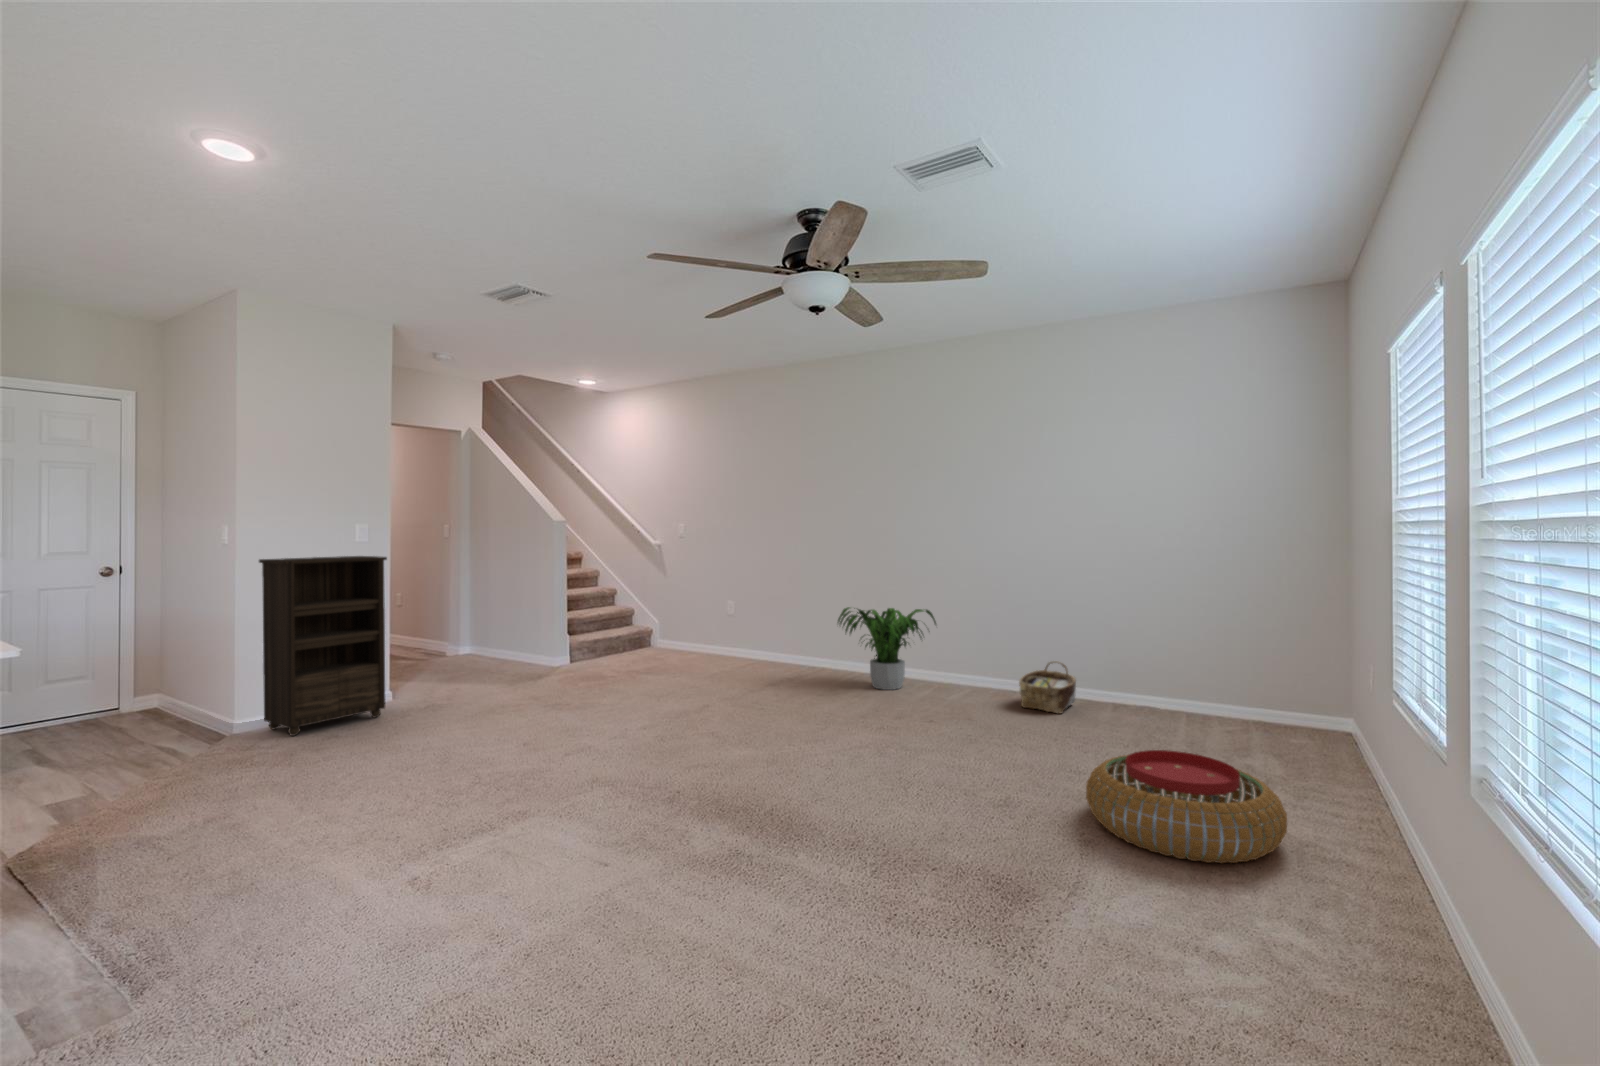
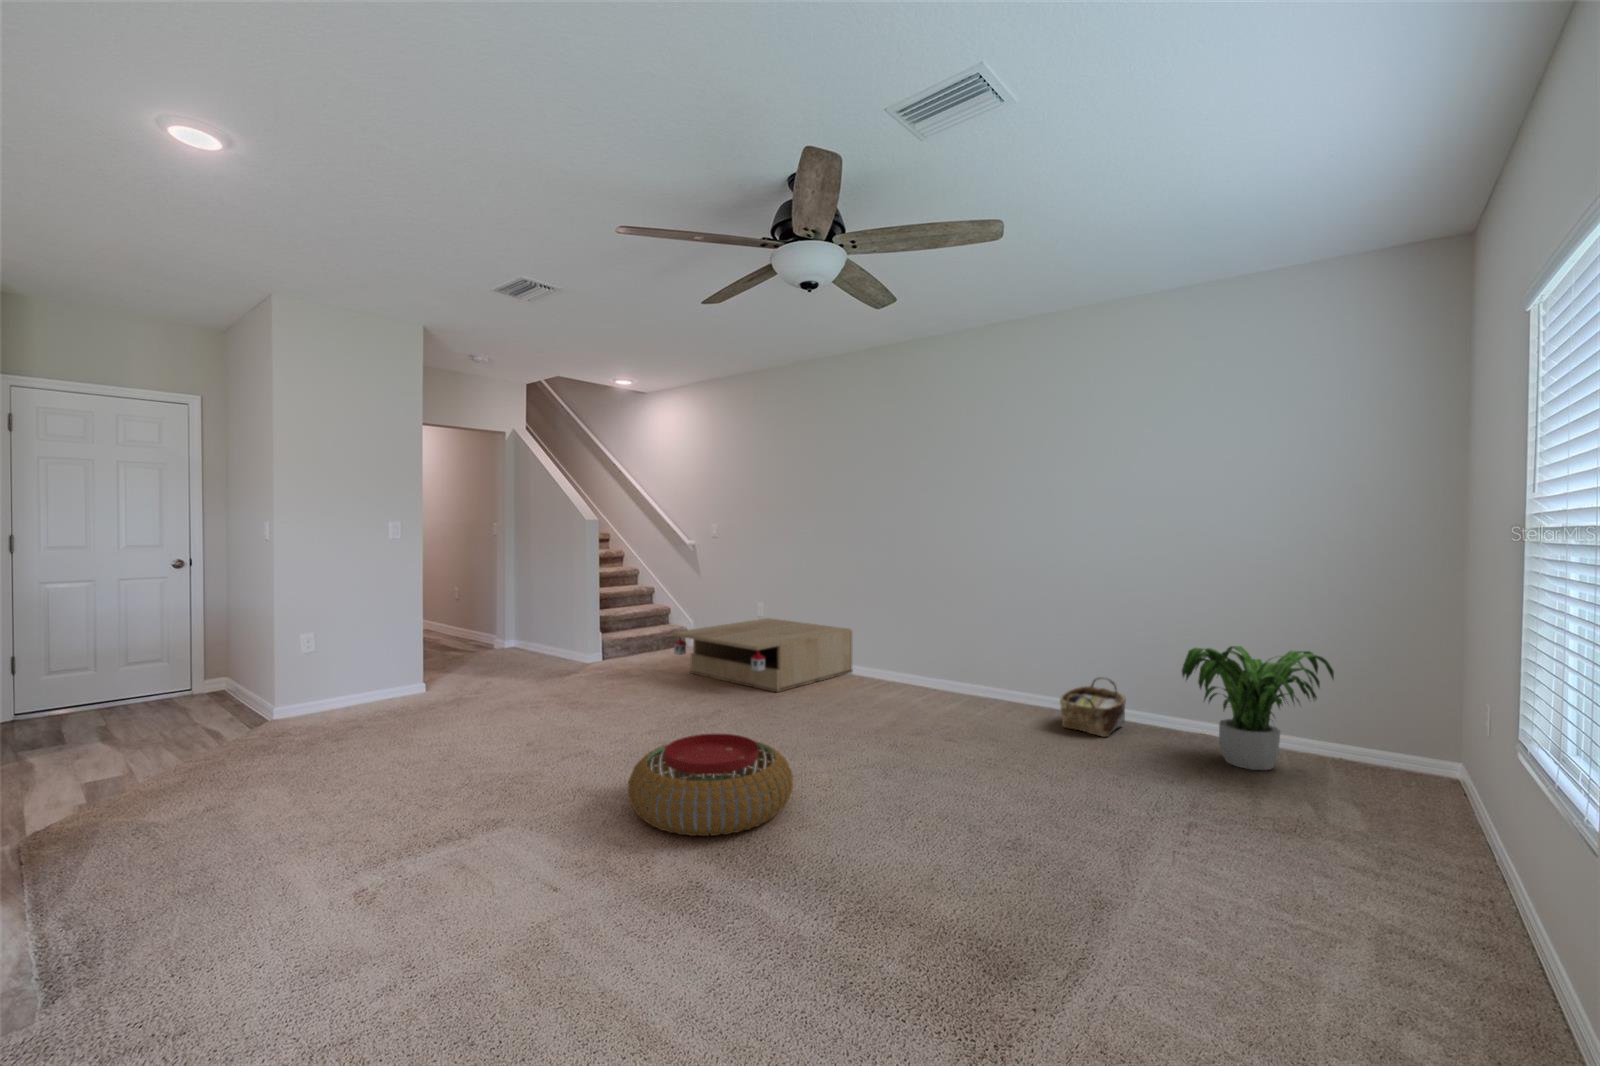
bookshelf: present [259,556,387,736] -> none [276,554,403,734]
potted plant: present [838,607,936,690] -> present [1182,646,1334,770]
coffee table: none [645,617,820,686] -> present [671,618,853,692]
pouf: present [1086,750,1287,863] -> present [628,734,793,836]

